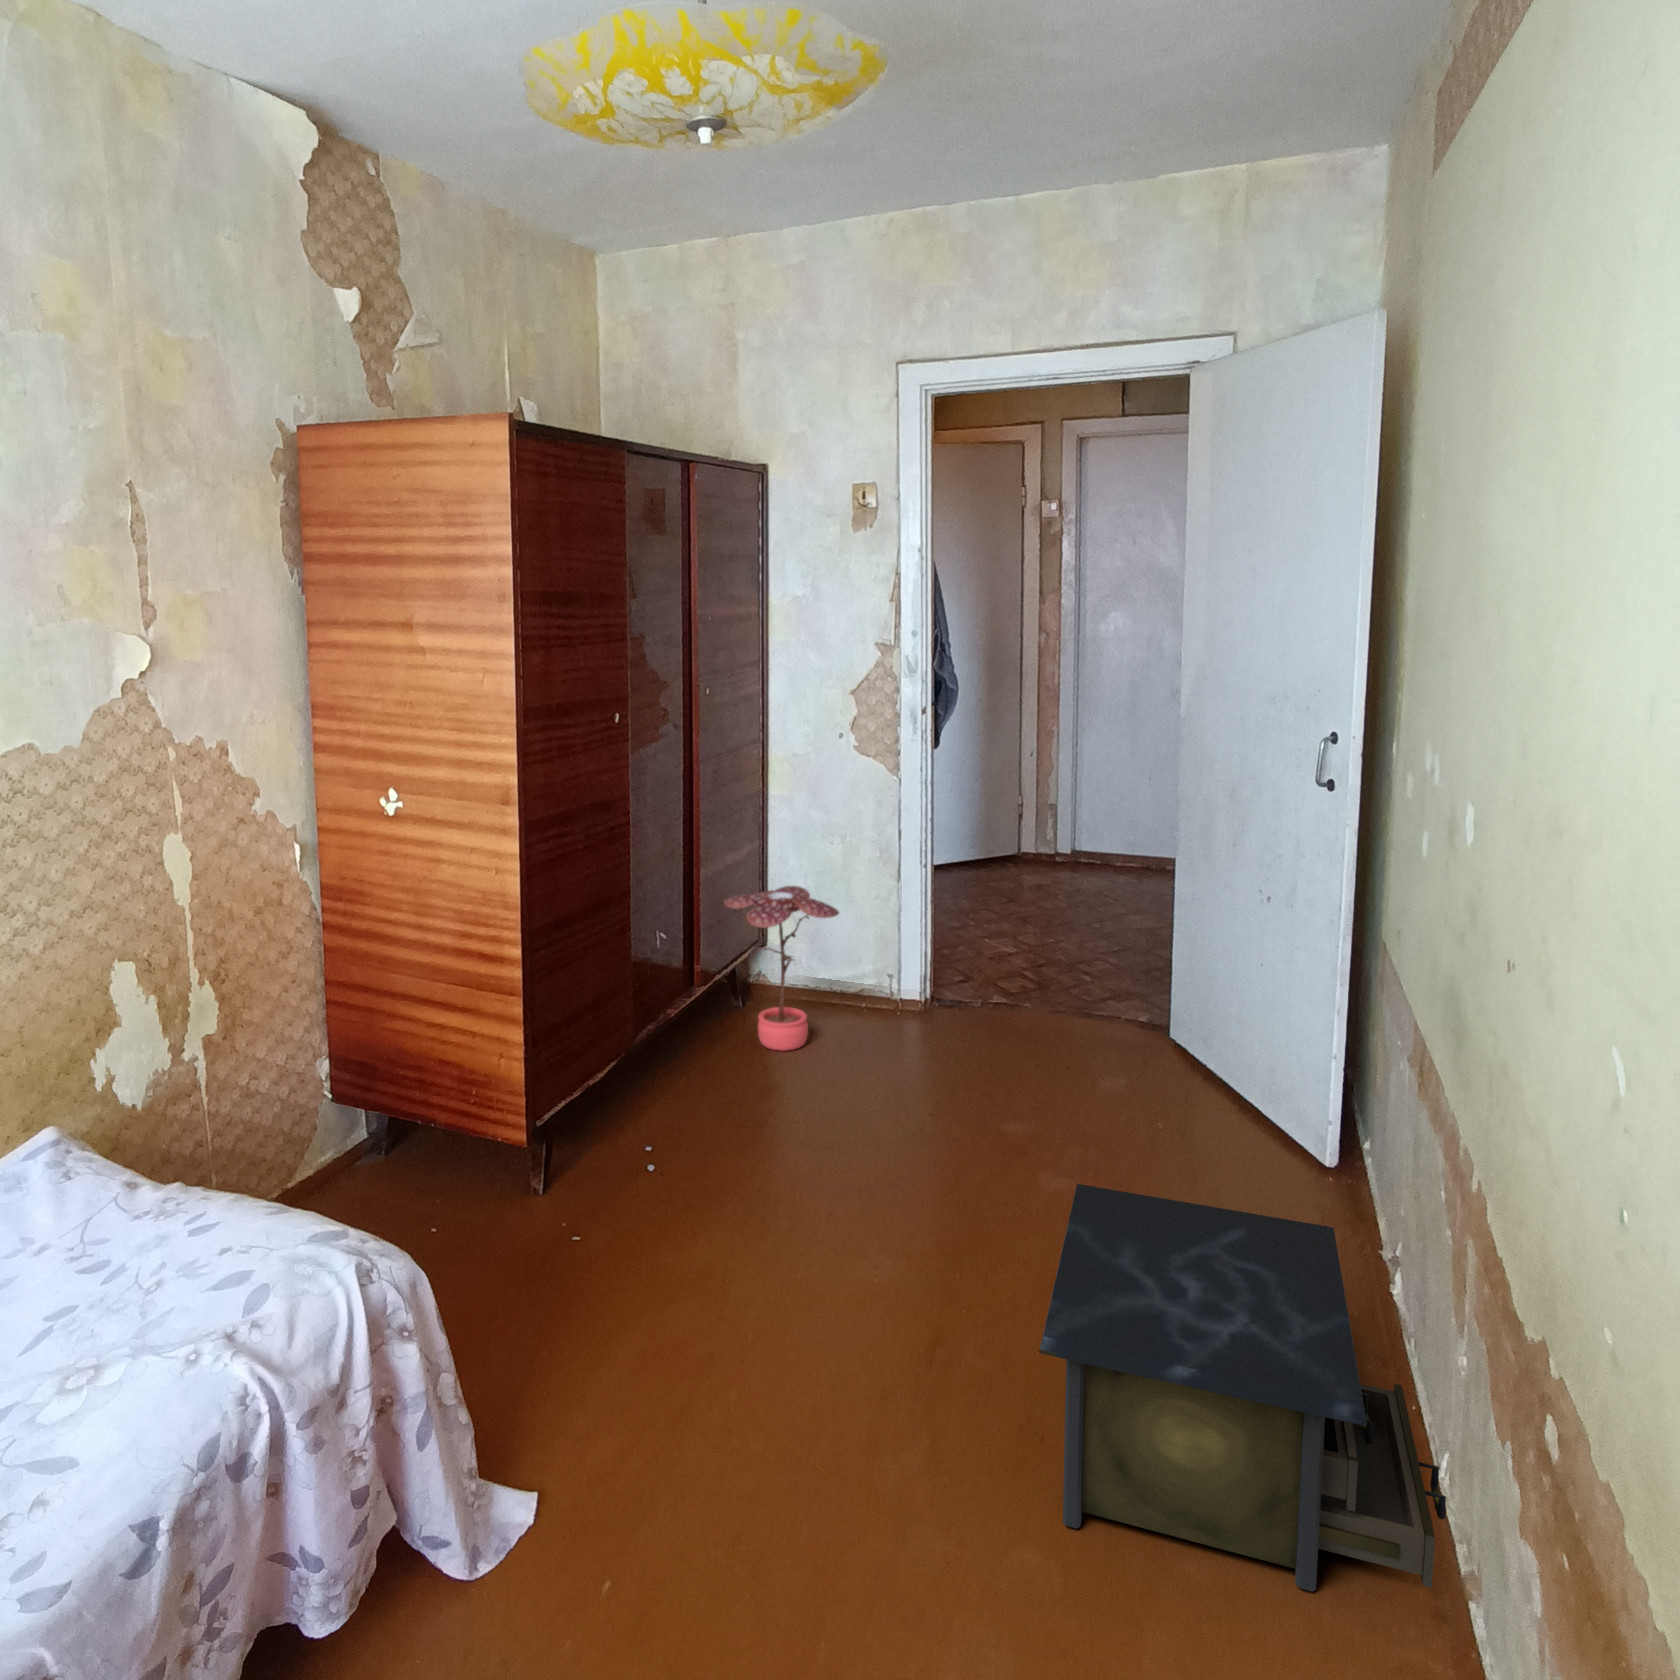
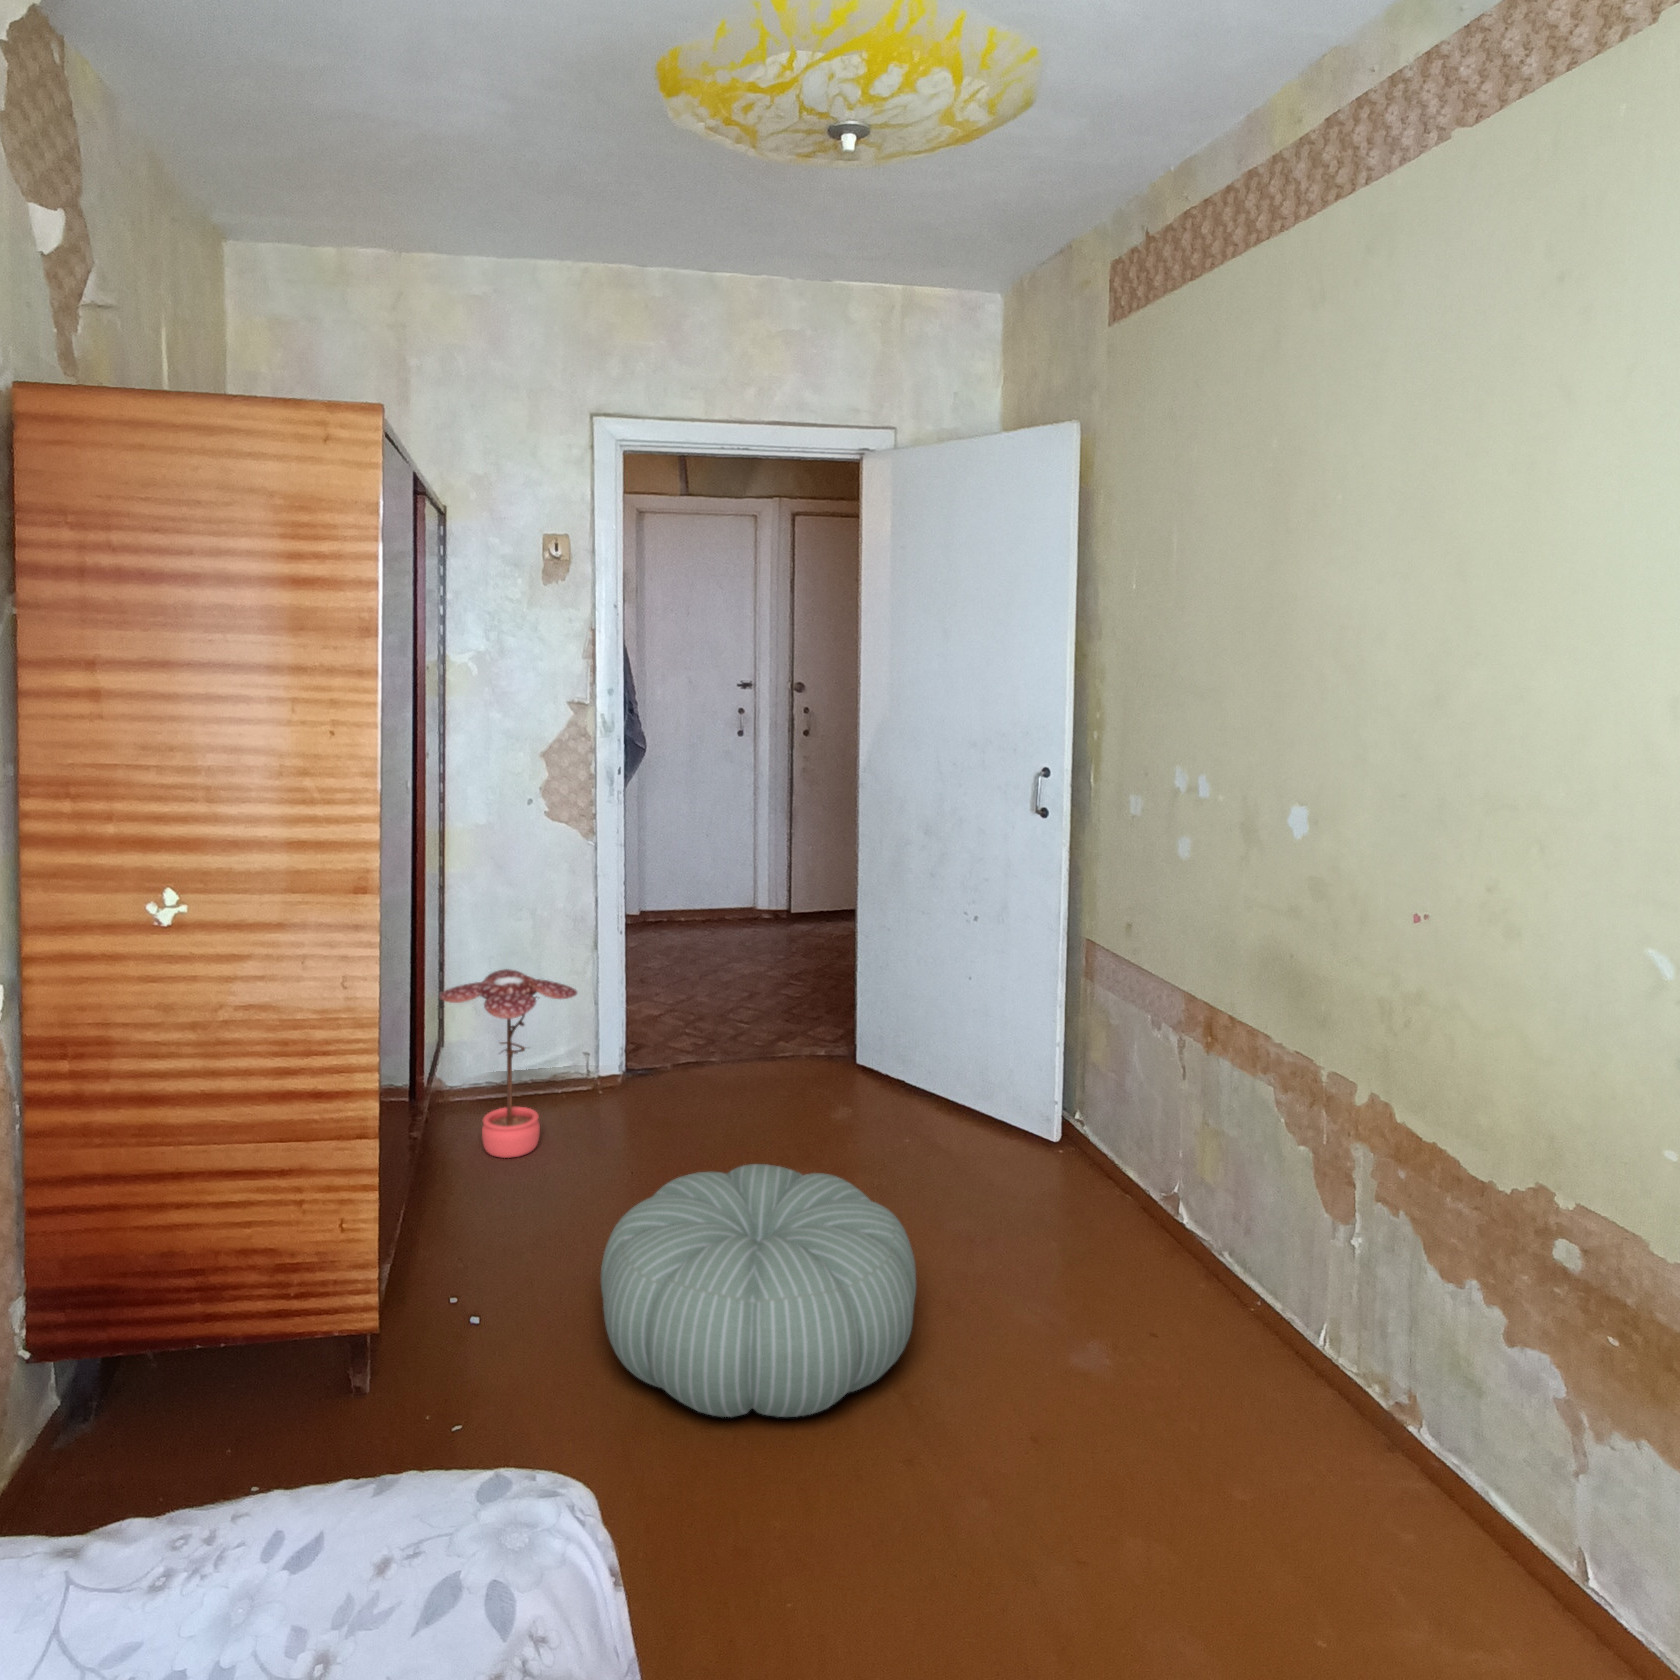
pouf: none [705,1087,1002,1312] -> present [601,1164,916,1417]
nightstand: present [1039,1184,1446,1592] -> none [1020,1190,1421,1541]

